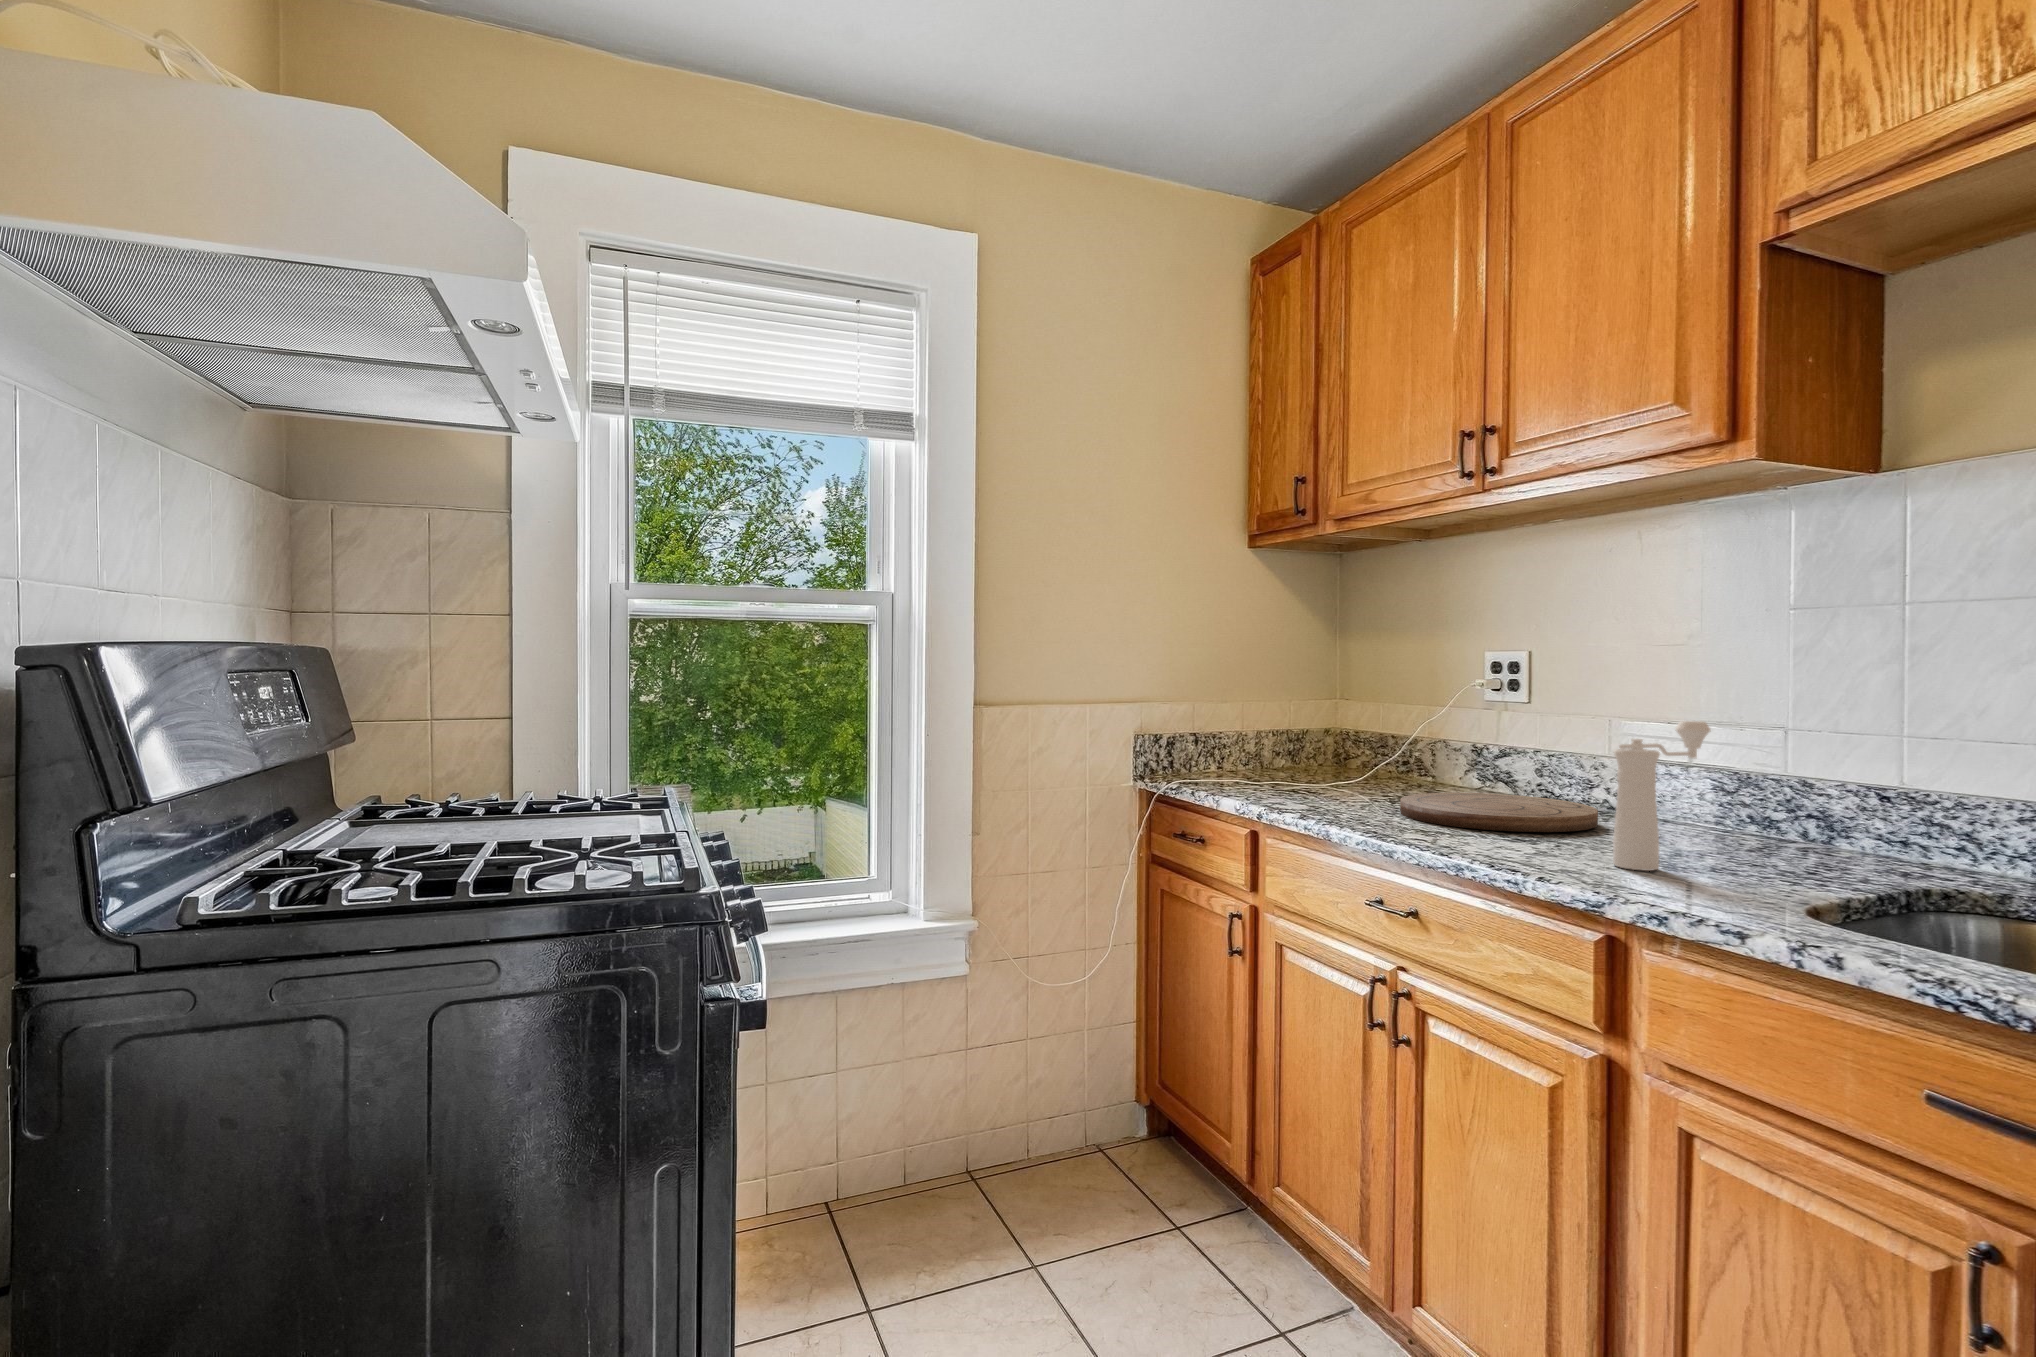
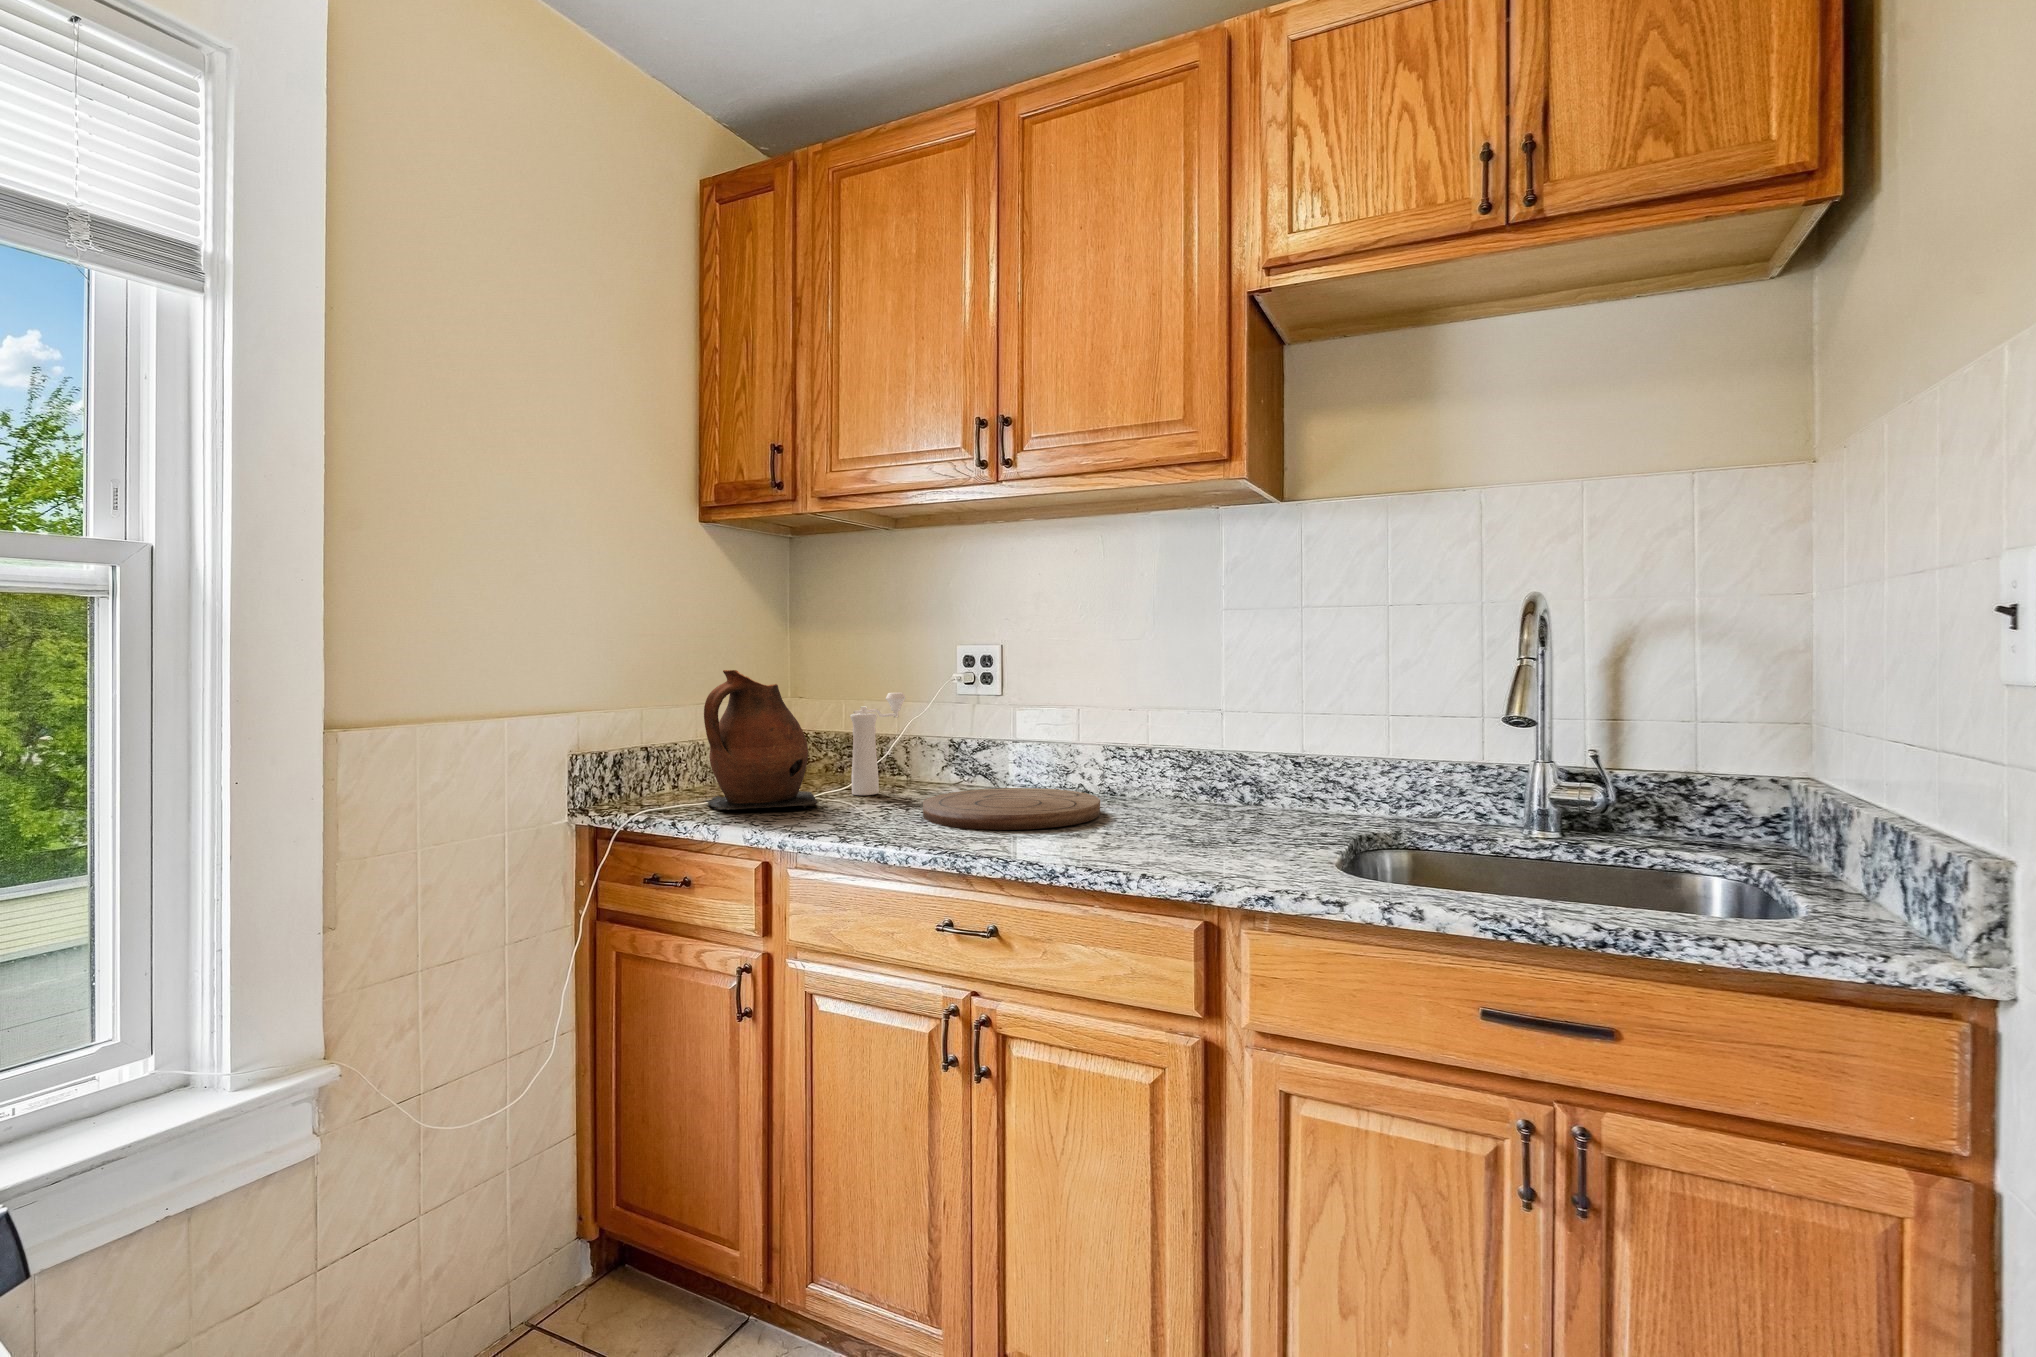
ceramic pitcher: none [1223,669,1326,792] -> present [704,670,818,810]
pepper mill: present [1613,721,1710,871] -> present [850,693,906,795]

